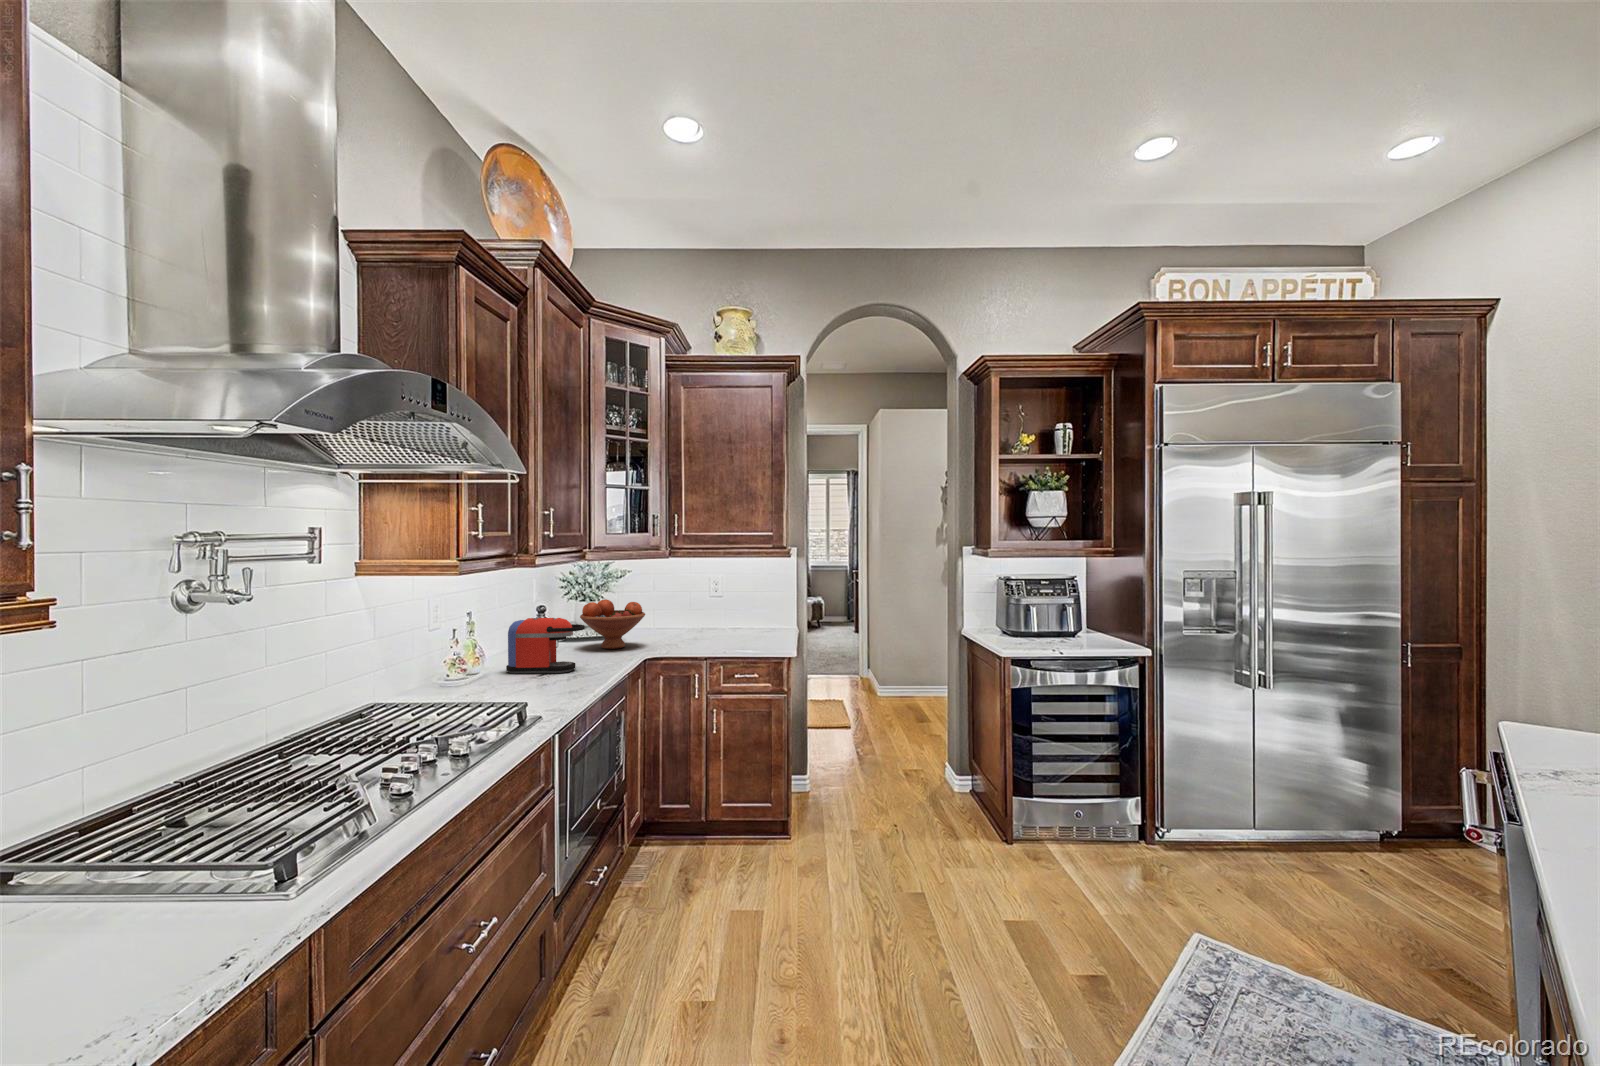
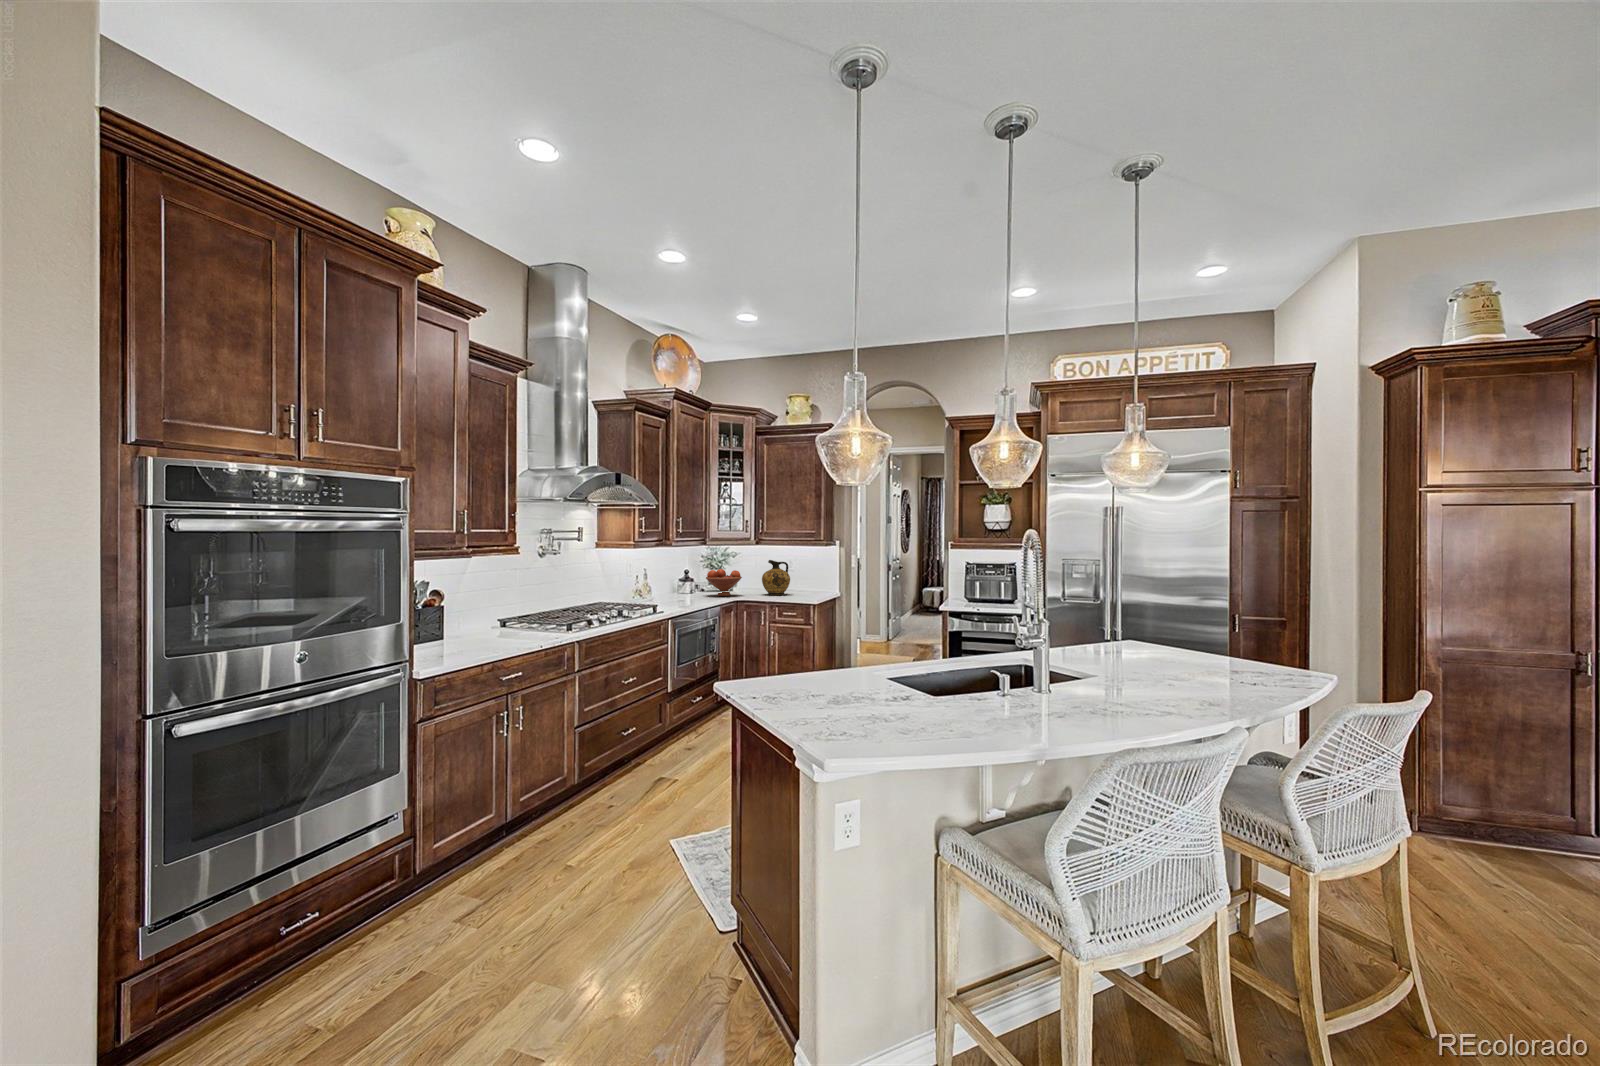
ceramic jug: none [678,582,726,642] -> present [762,560,790,595]
coffee maker: present [506,618,585,673] -> none [663,575,701,603]

